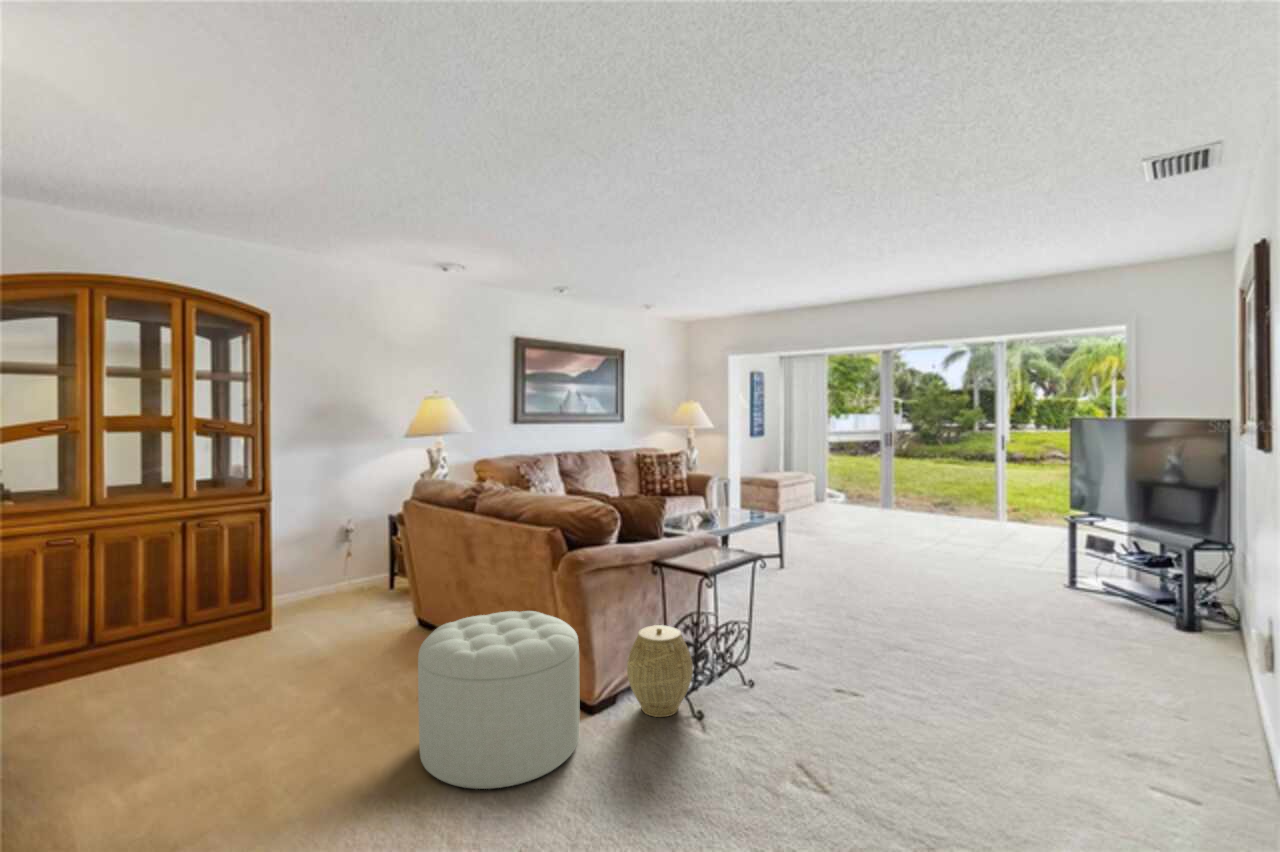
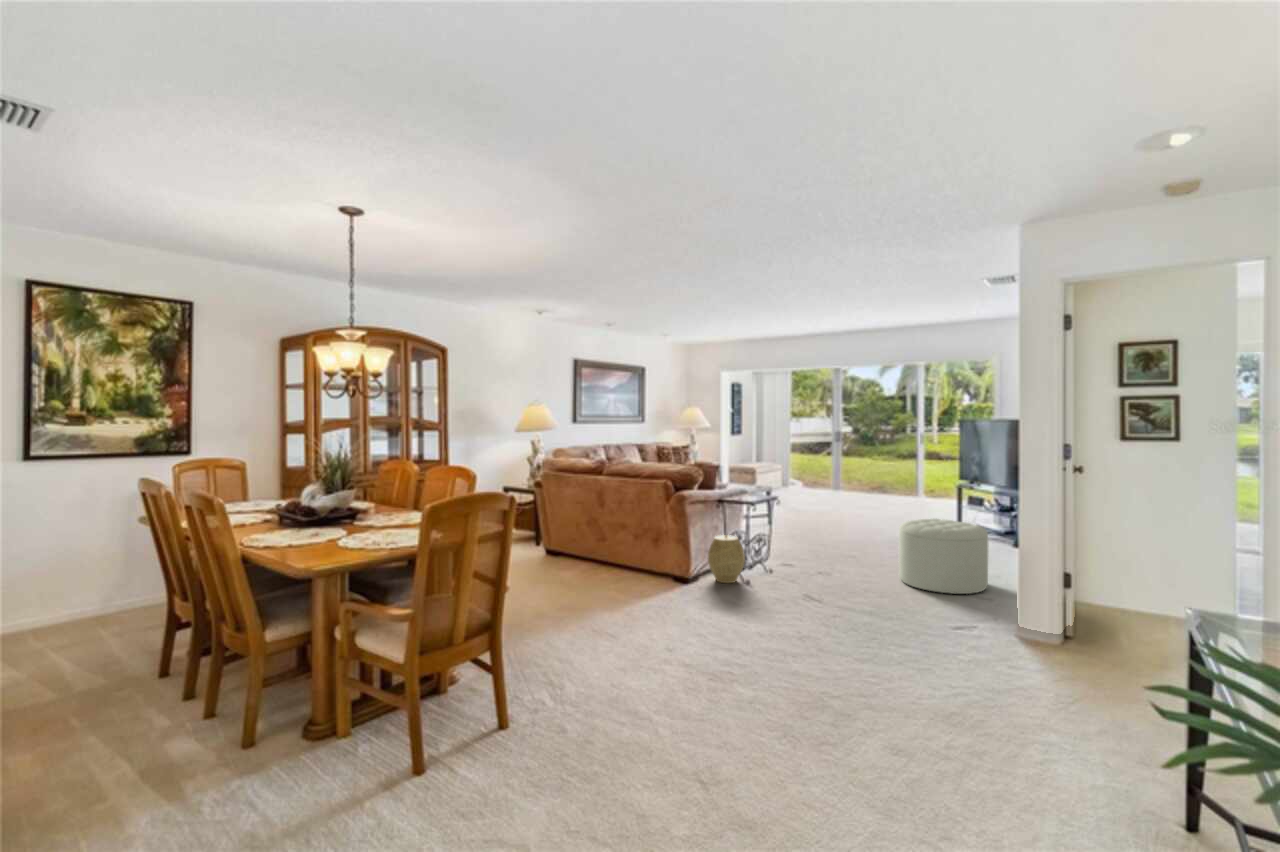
ottoman: present [418,611,580,789] -> present [899,519,988,594]

